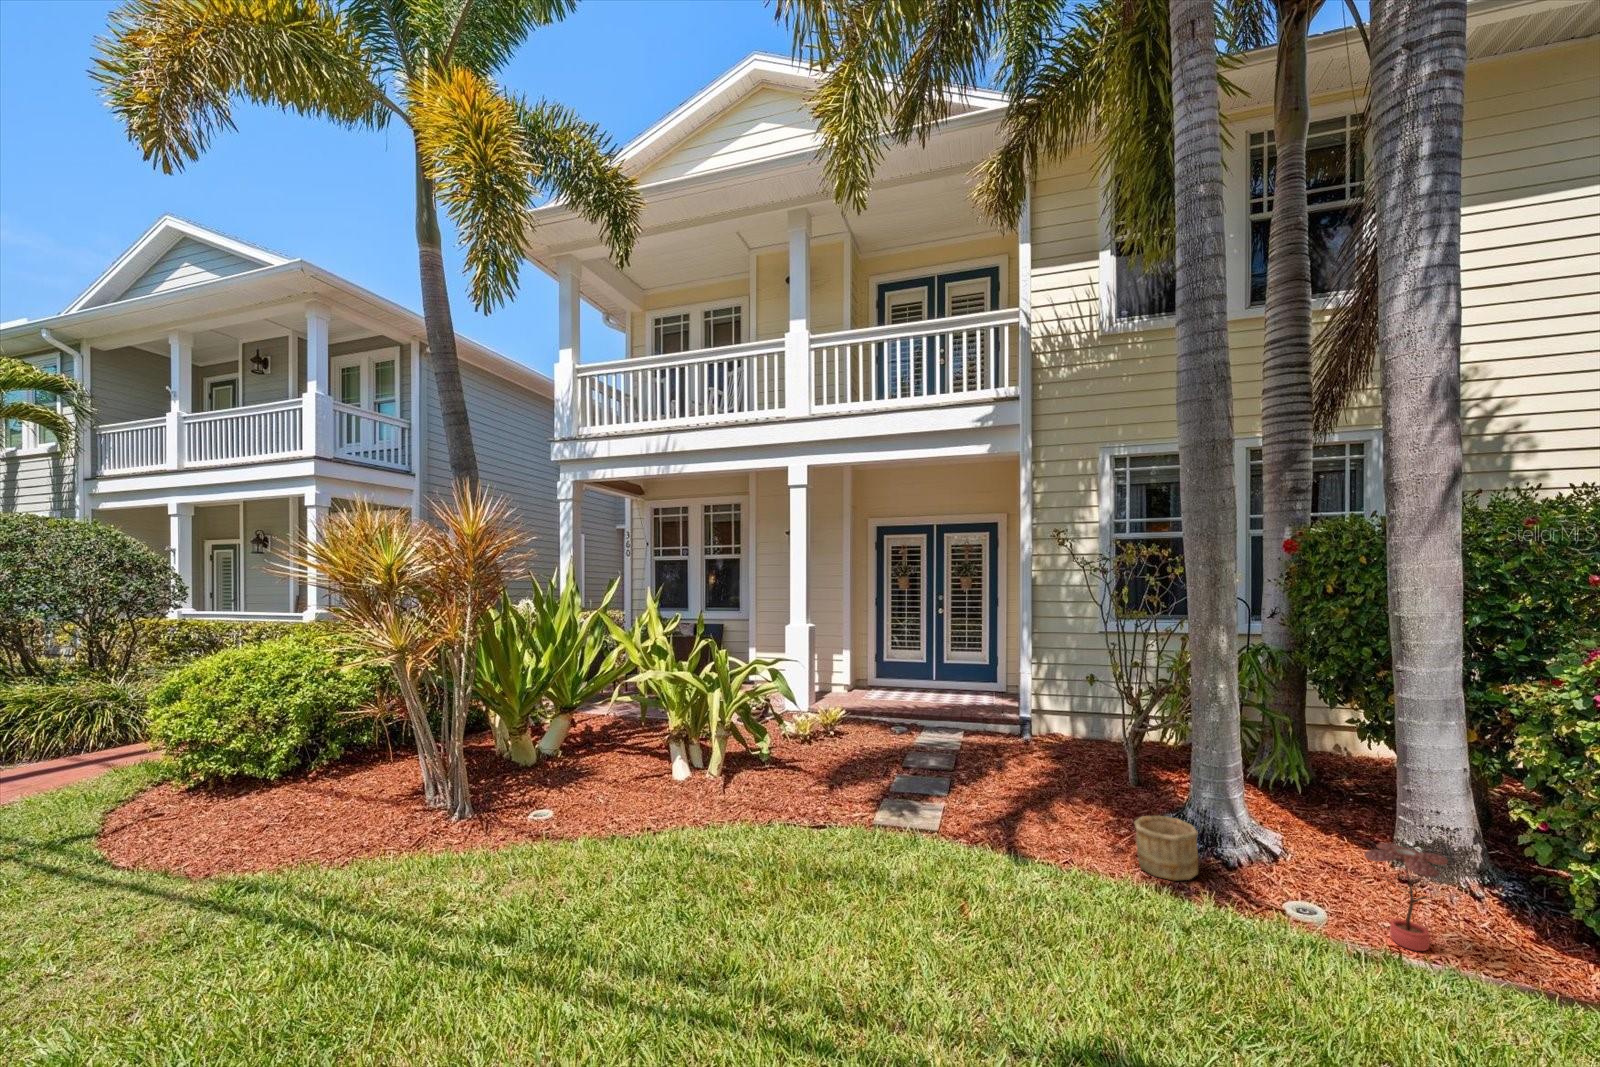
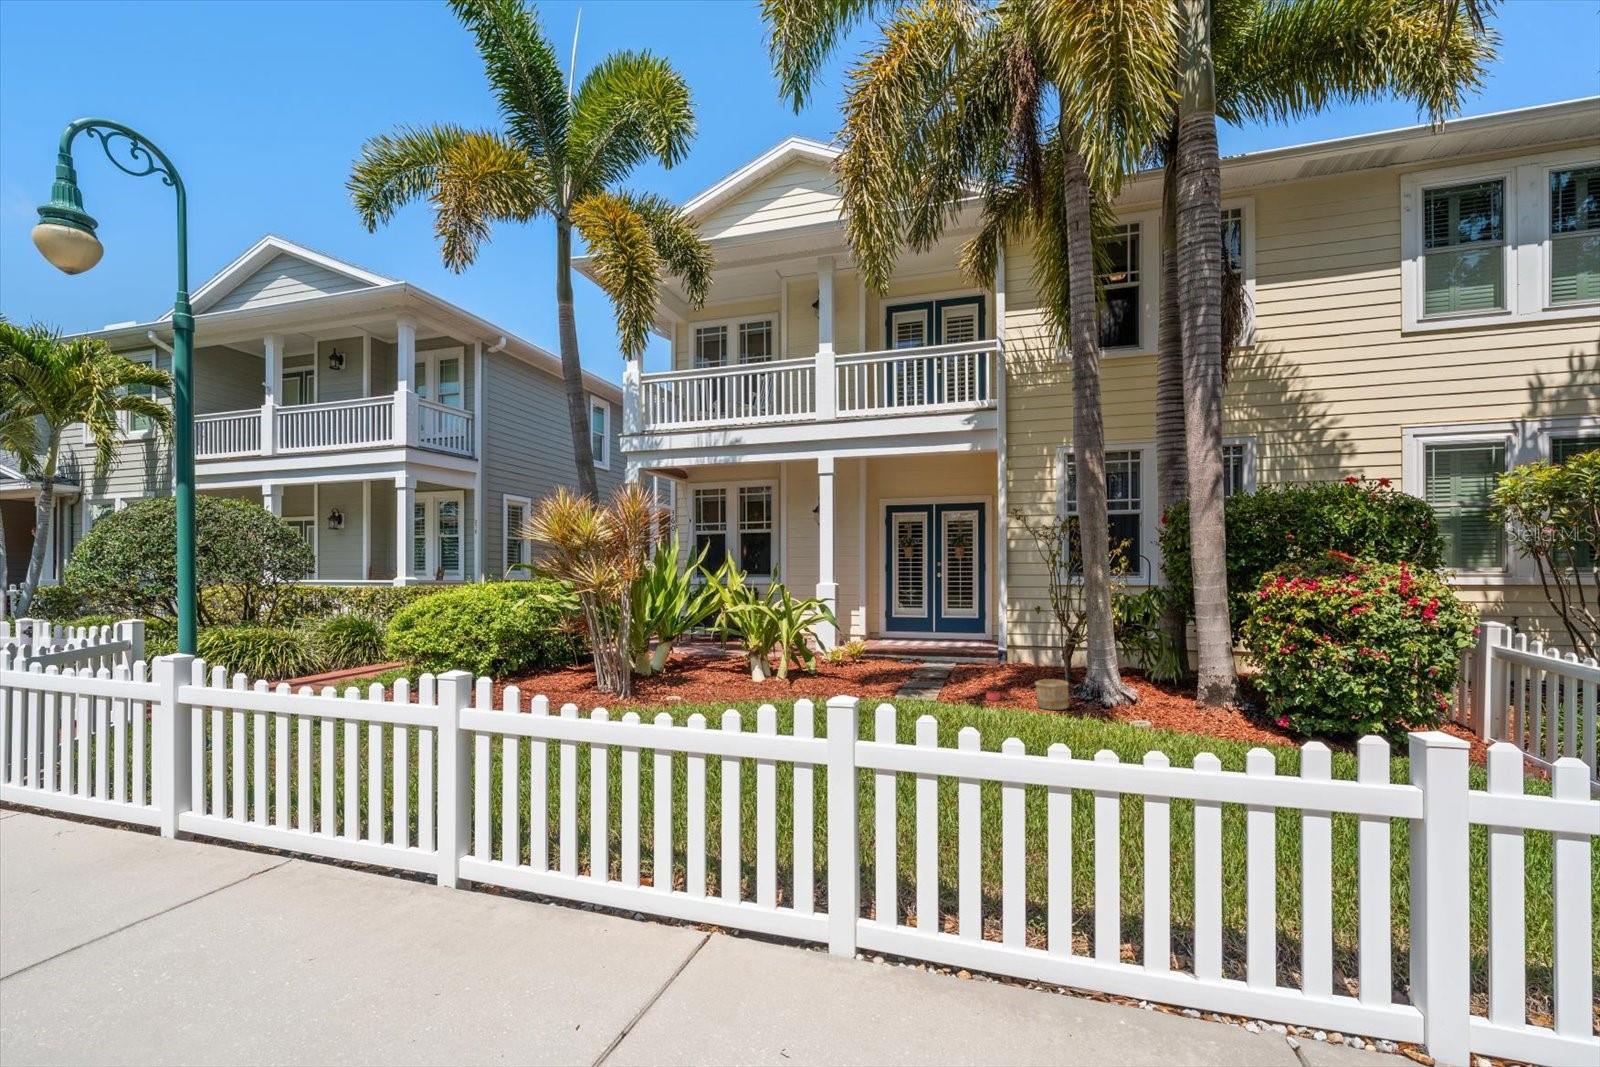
potted plant: present [1365,843,1448,951] -> present [978,659,1008,701]

